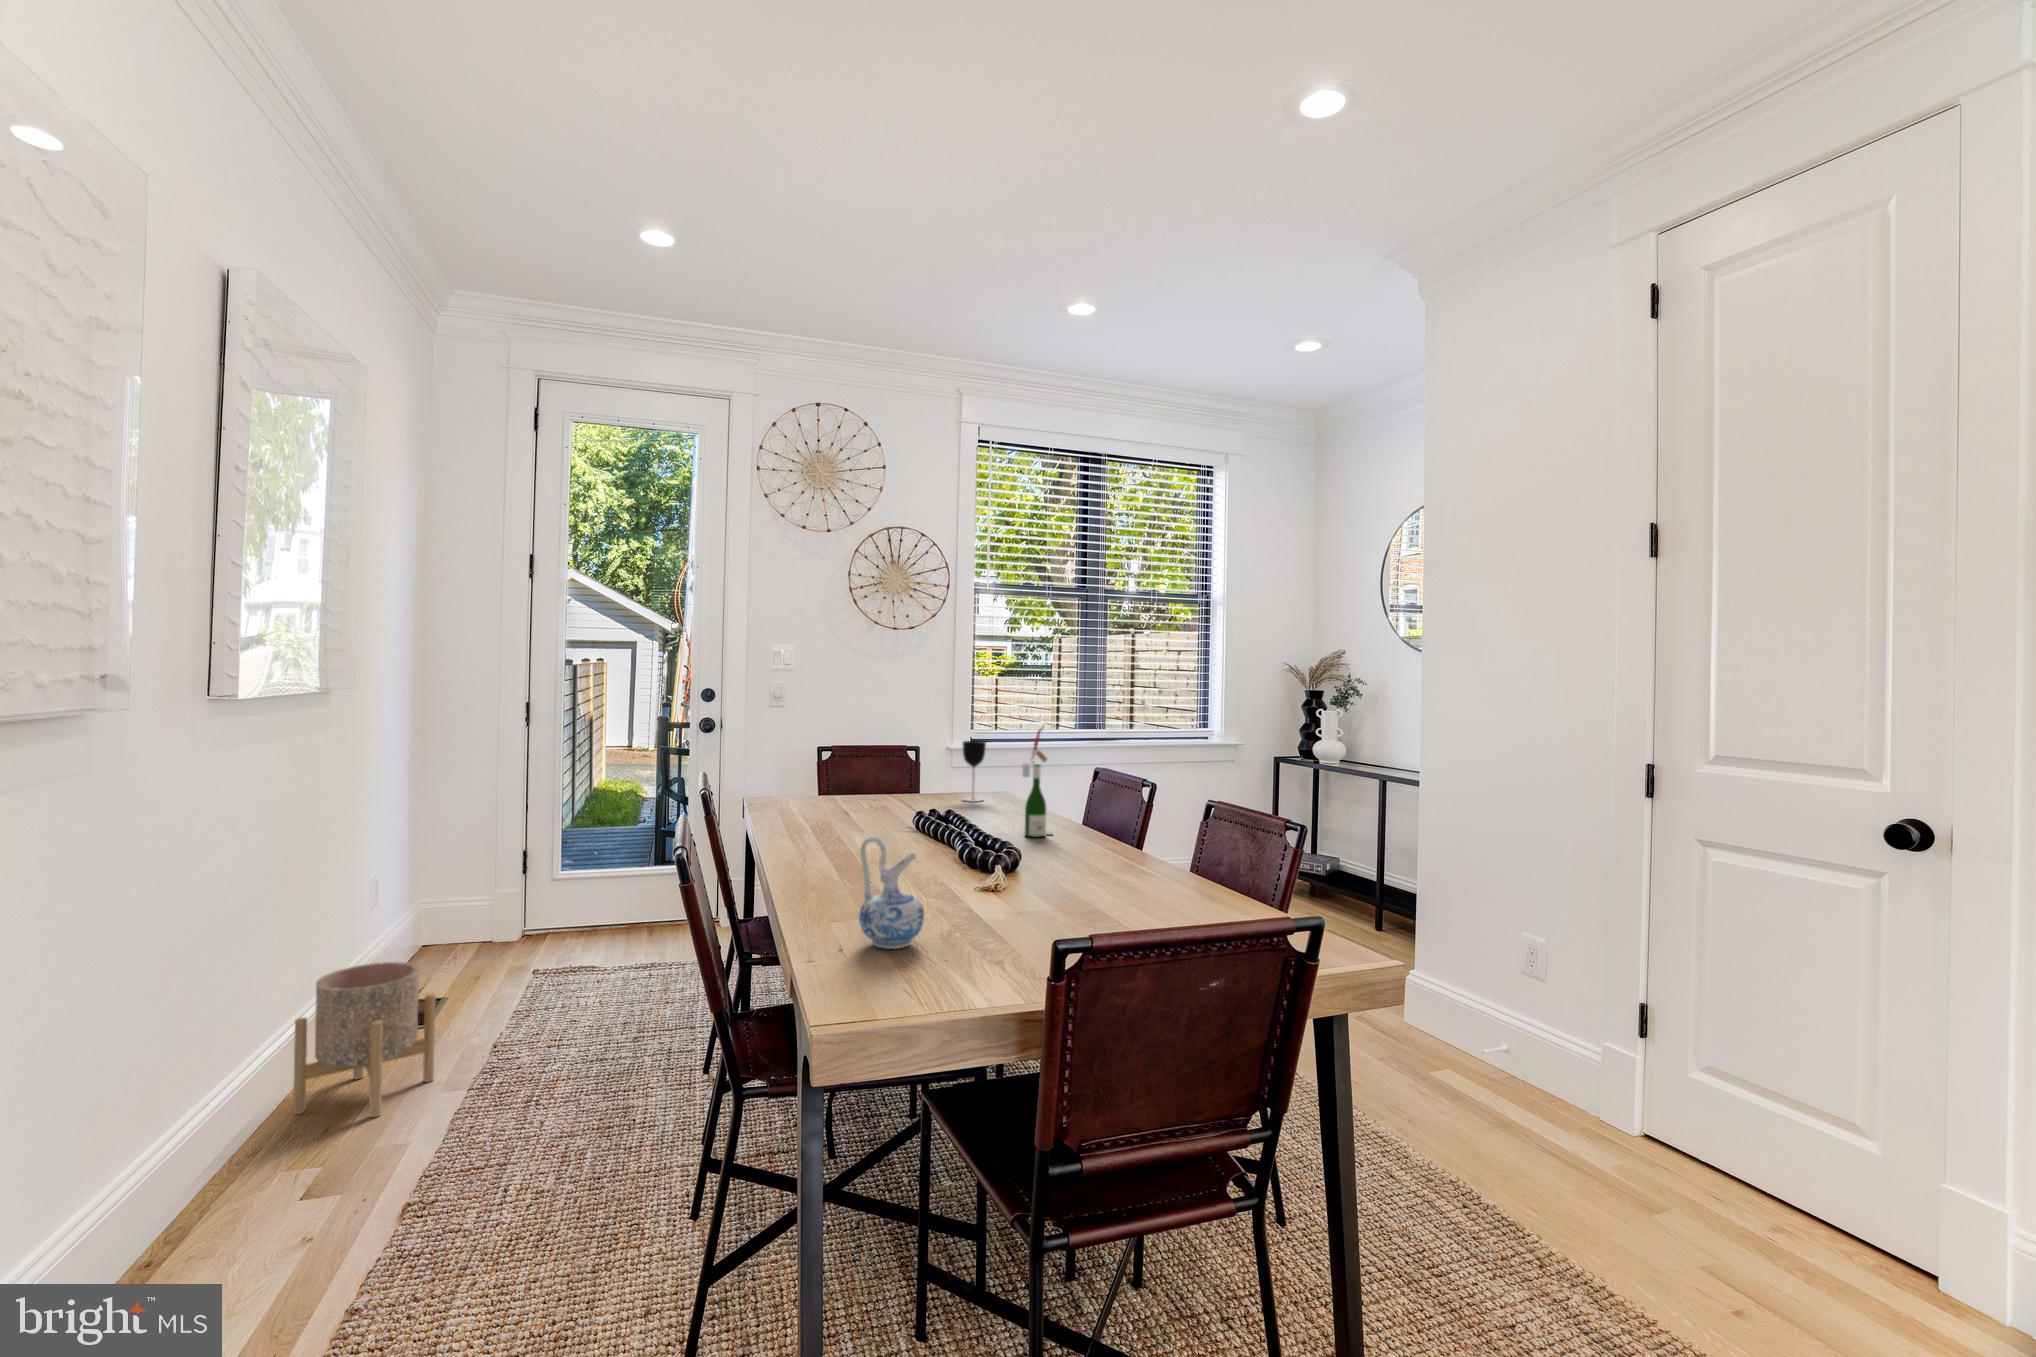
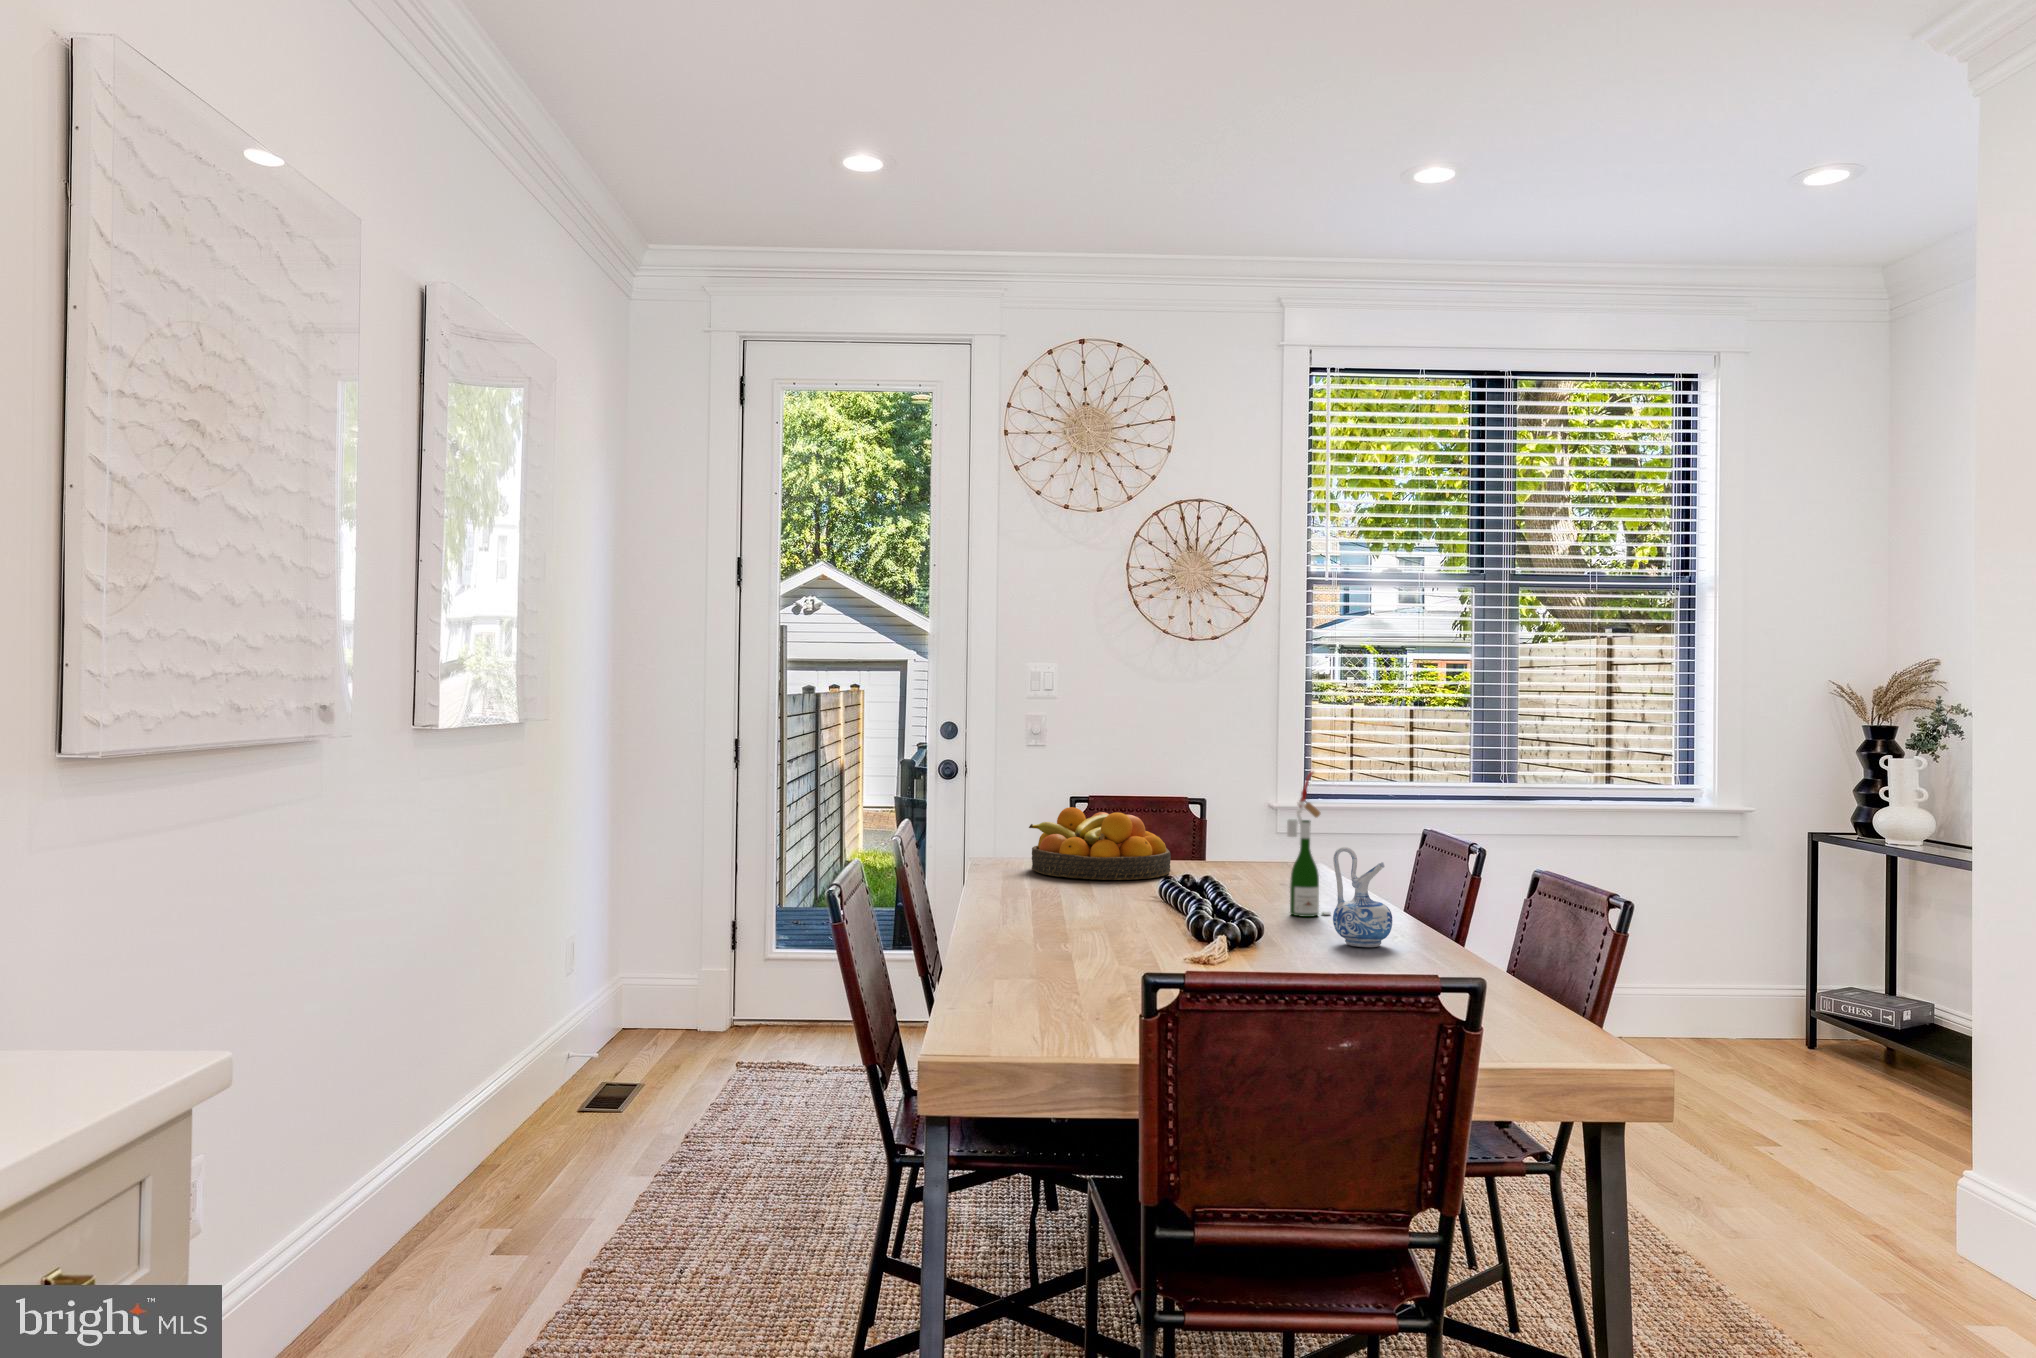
wine glass: present [963,741,986,802] -> none [1244,792,1276,874]
fruit bowl: none [801,755,911,812] -> present [1029,807,1171,880]
ceramic pitcher: present [859,837,924,949] -> present [1333,847,1392,947]
planter: present [293,962,435,1117] -> none [490,1027,624,1191]

